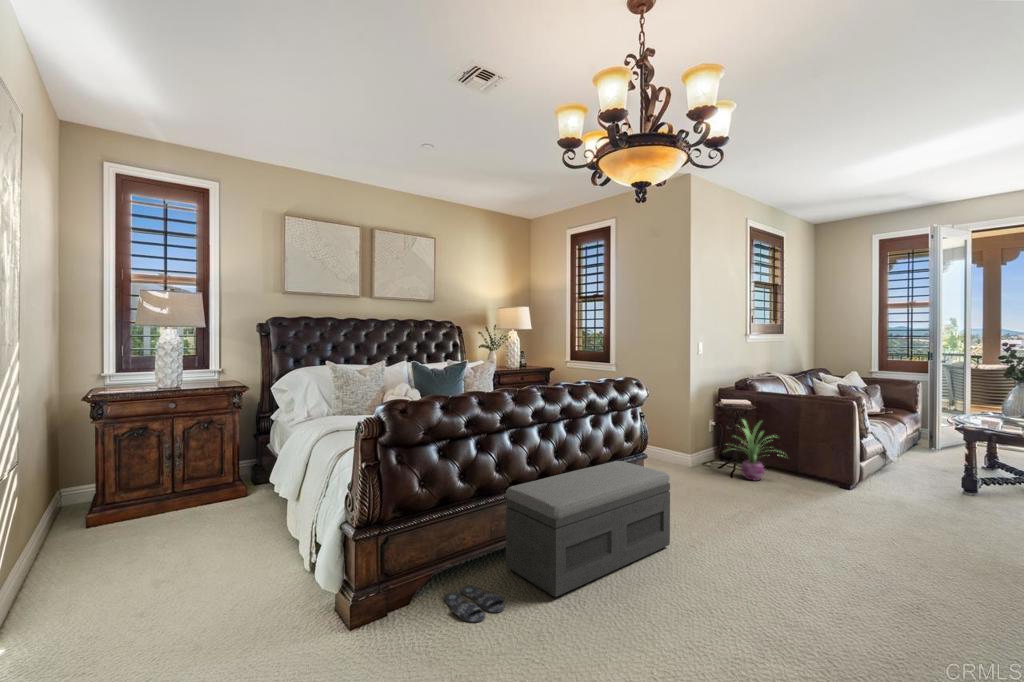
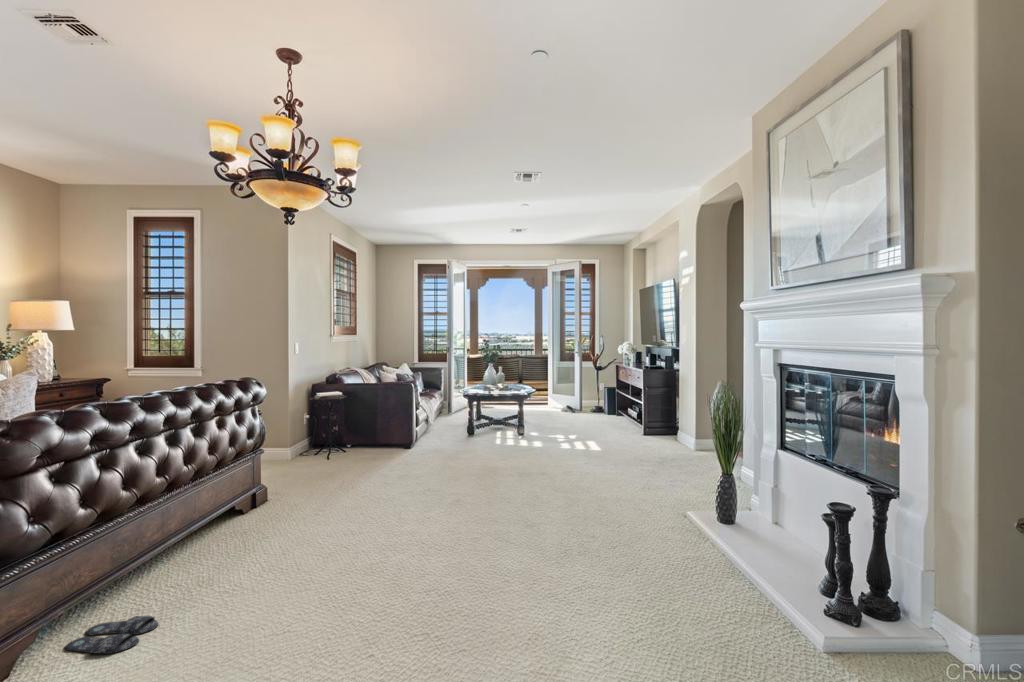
decorative plant: present [735,420,765,481] -> none [317,407,373,457]
storage bench: present [506,461,670,598] -> none [136,457,301,593]

